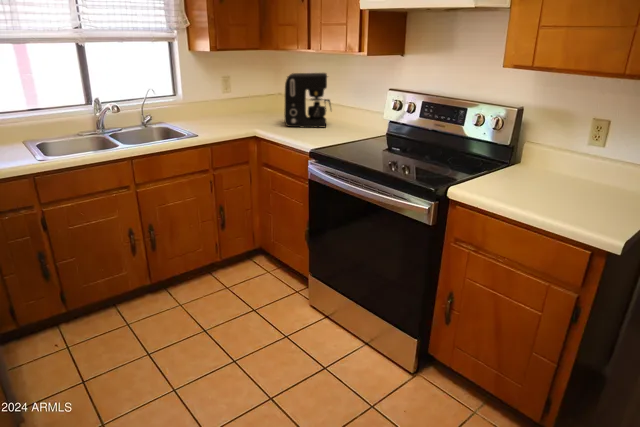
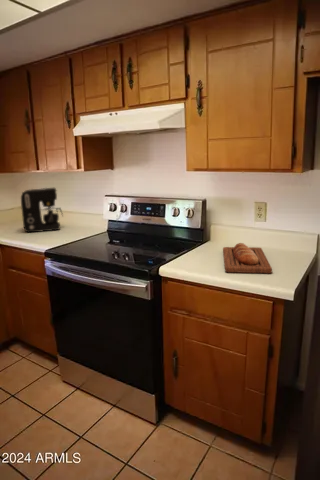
bread loaf: none [533,171,601,216] -> present [223,243,272,273]

